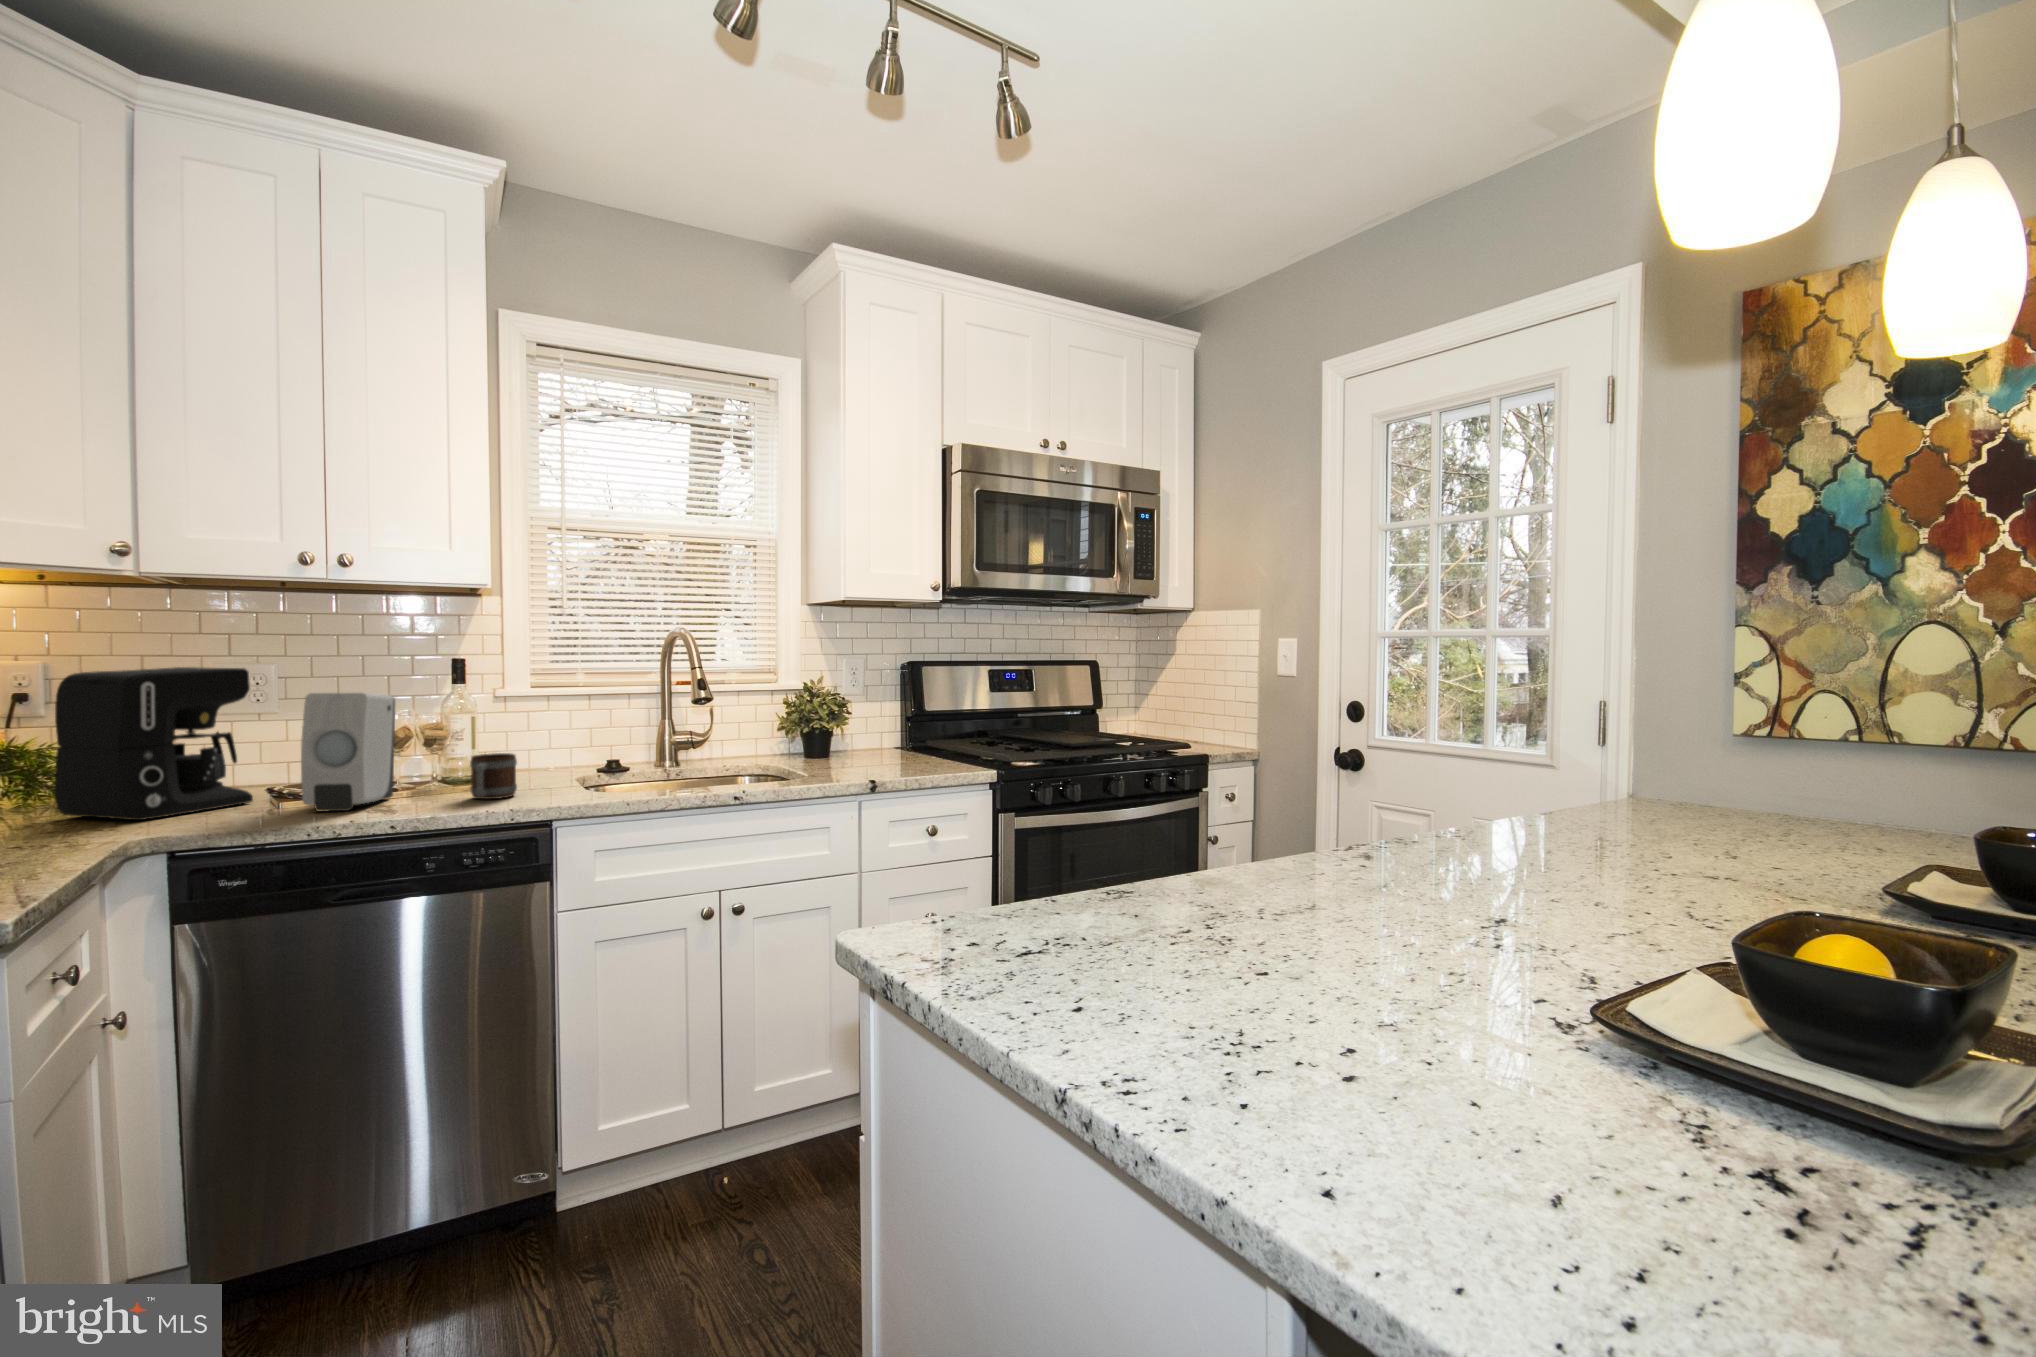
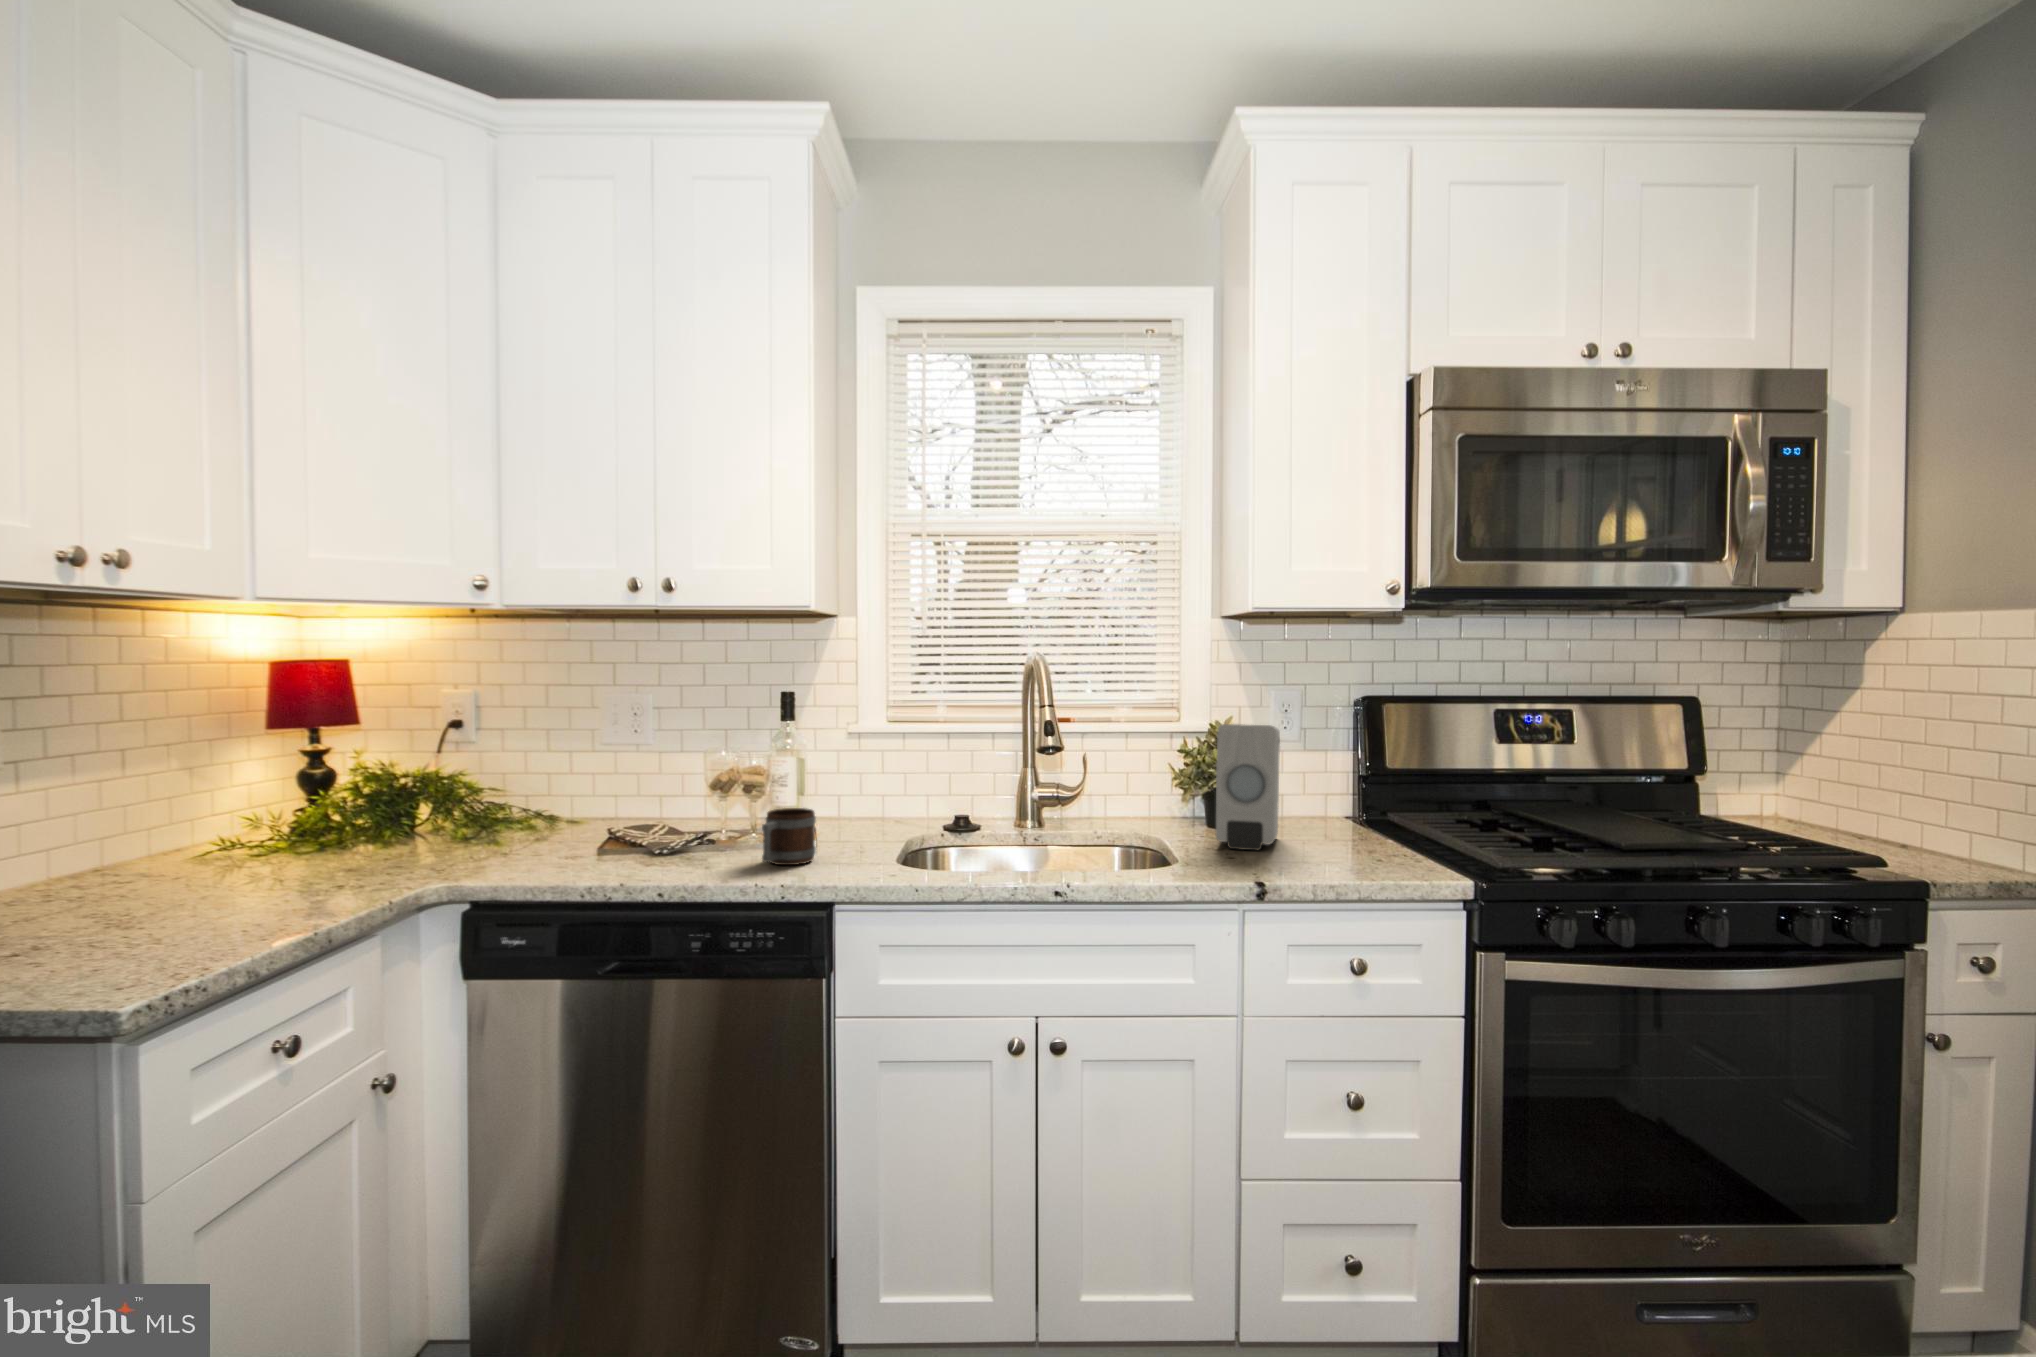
coffee maker: present [55,667,253,820] -> none [433,699,590,858]
soap dispenser: present [301,693,395,811] -> present [1216,724,1280,850]

